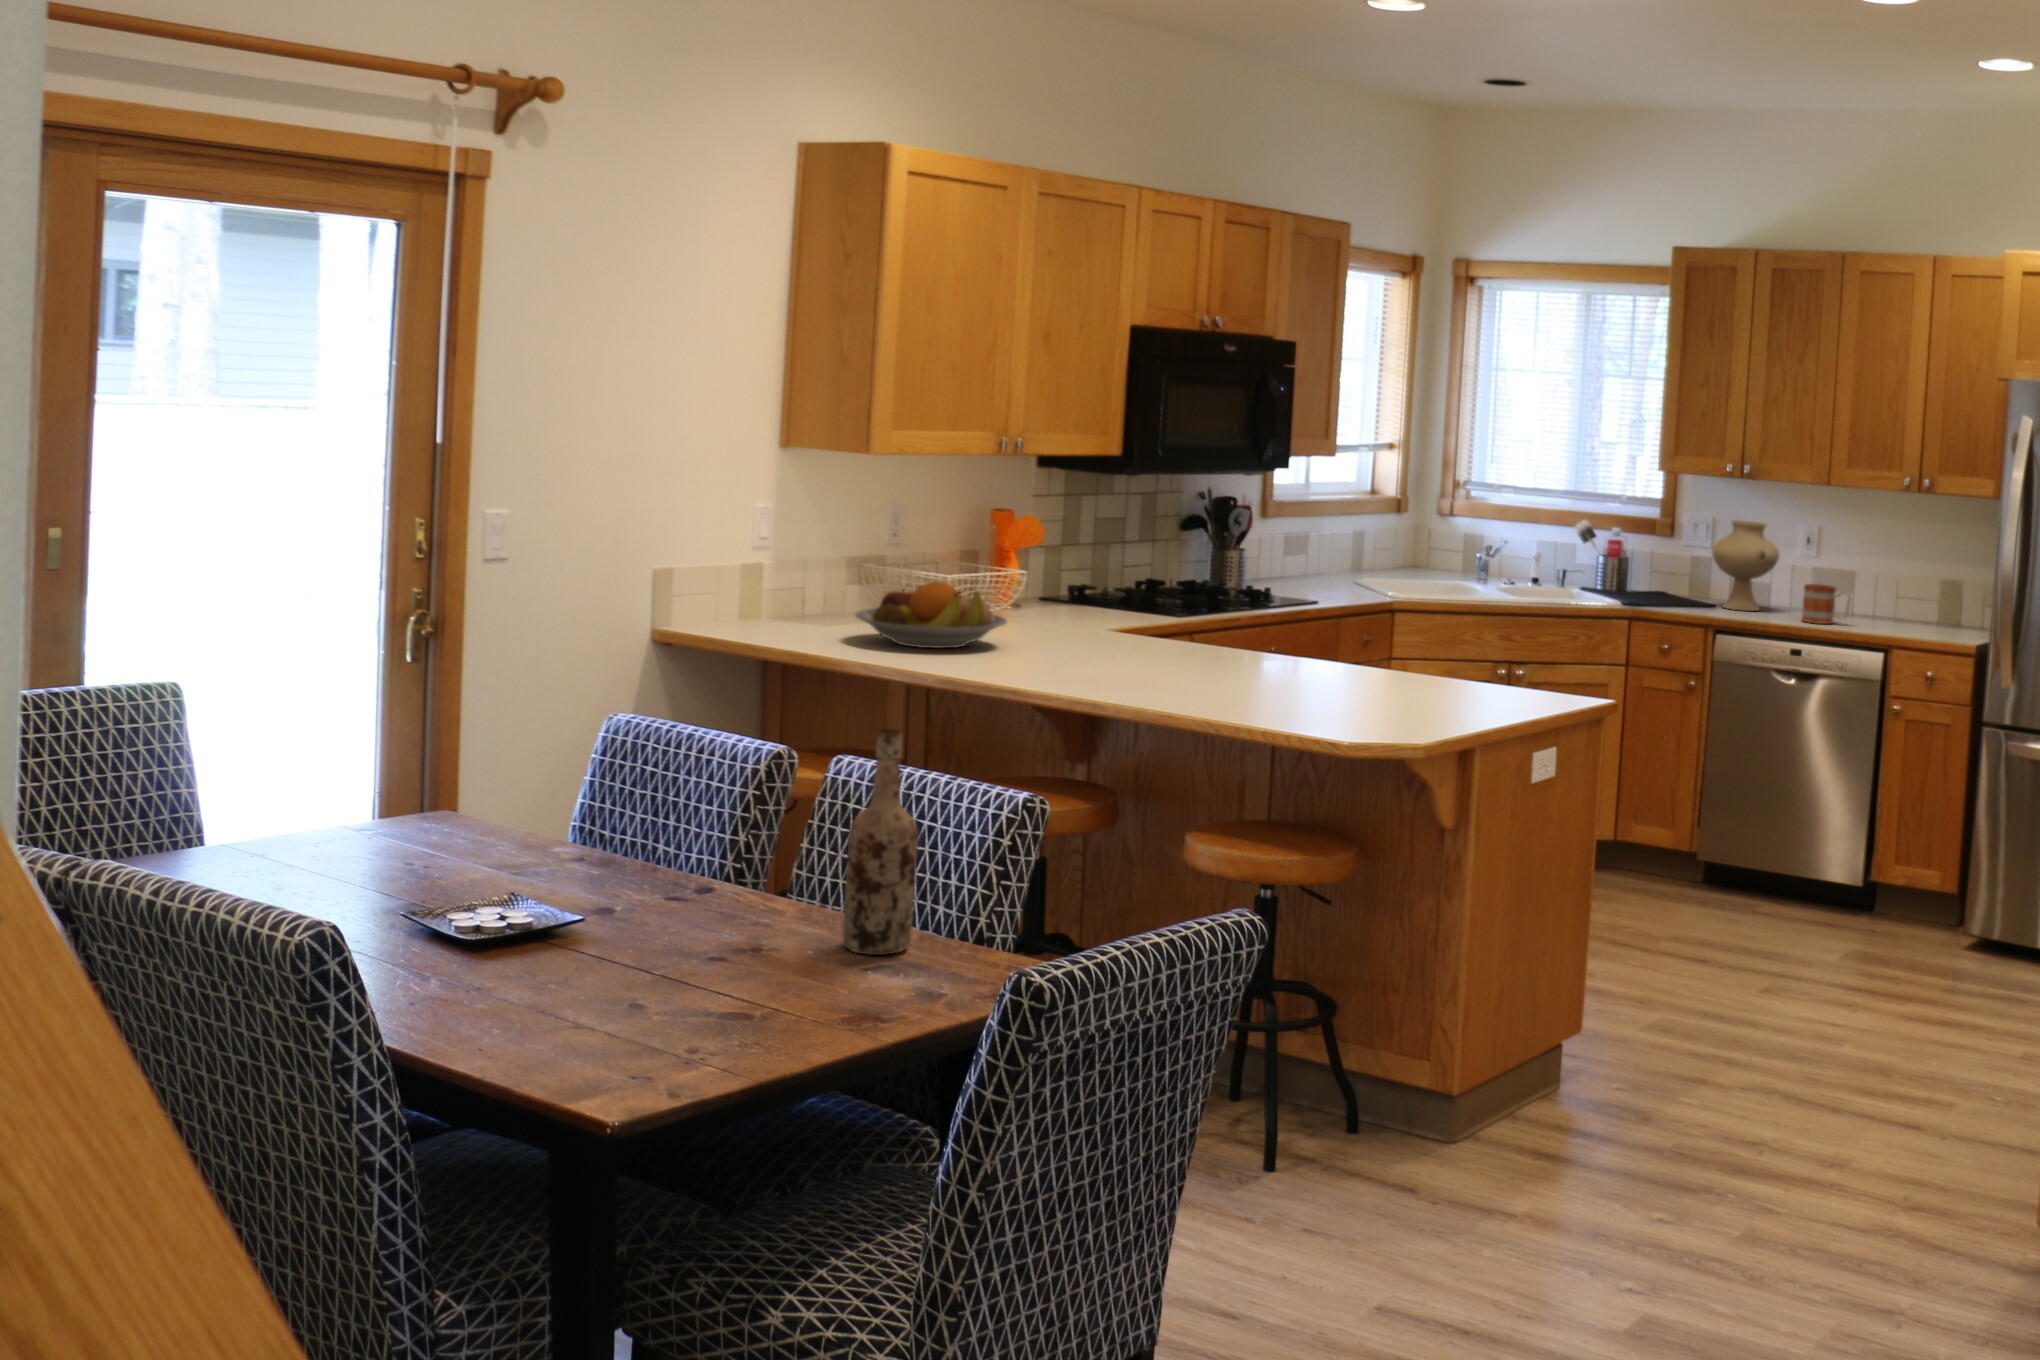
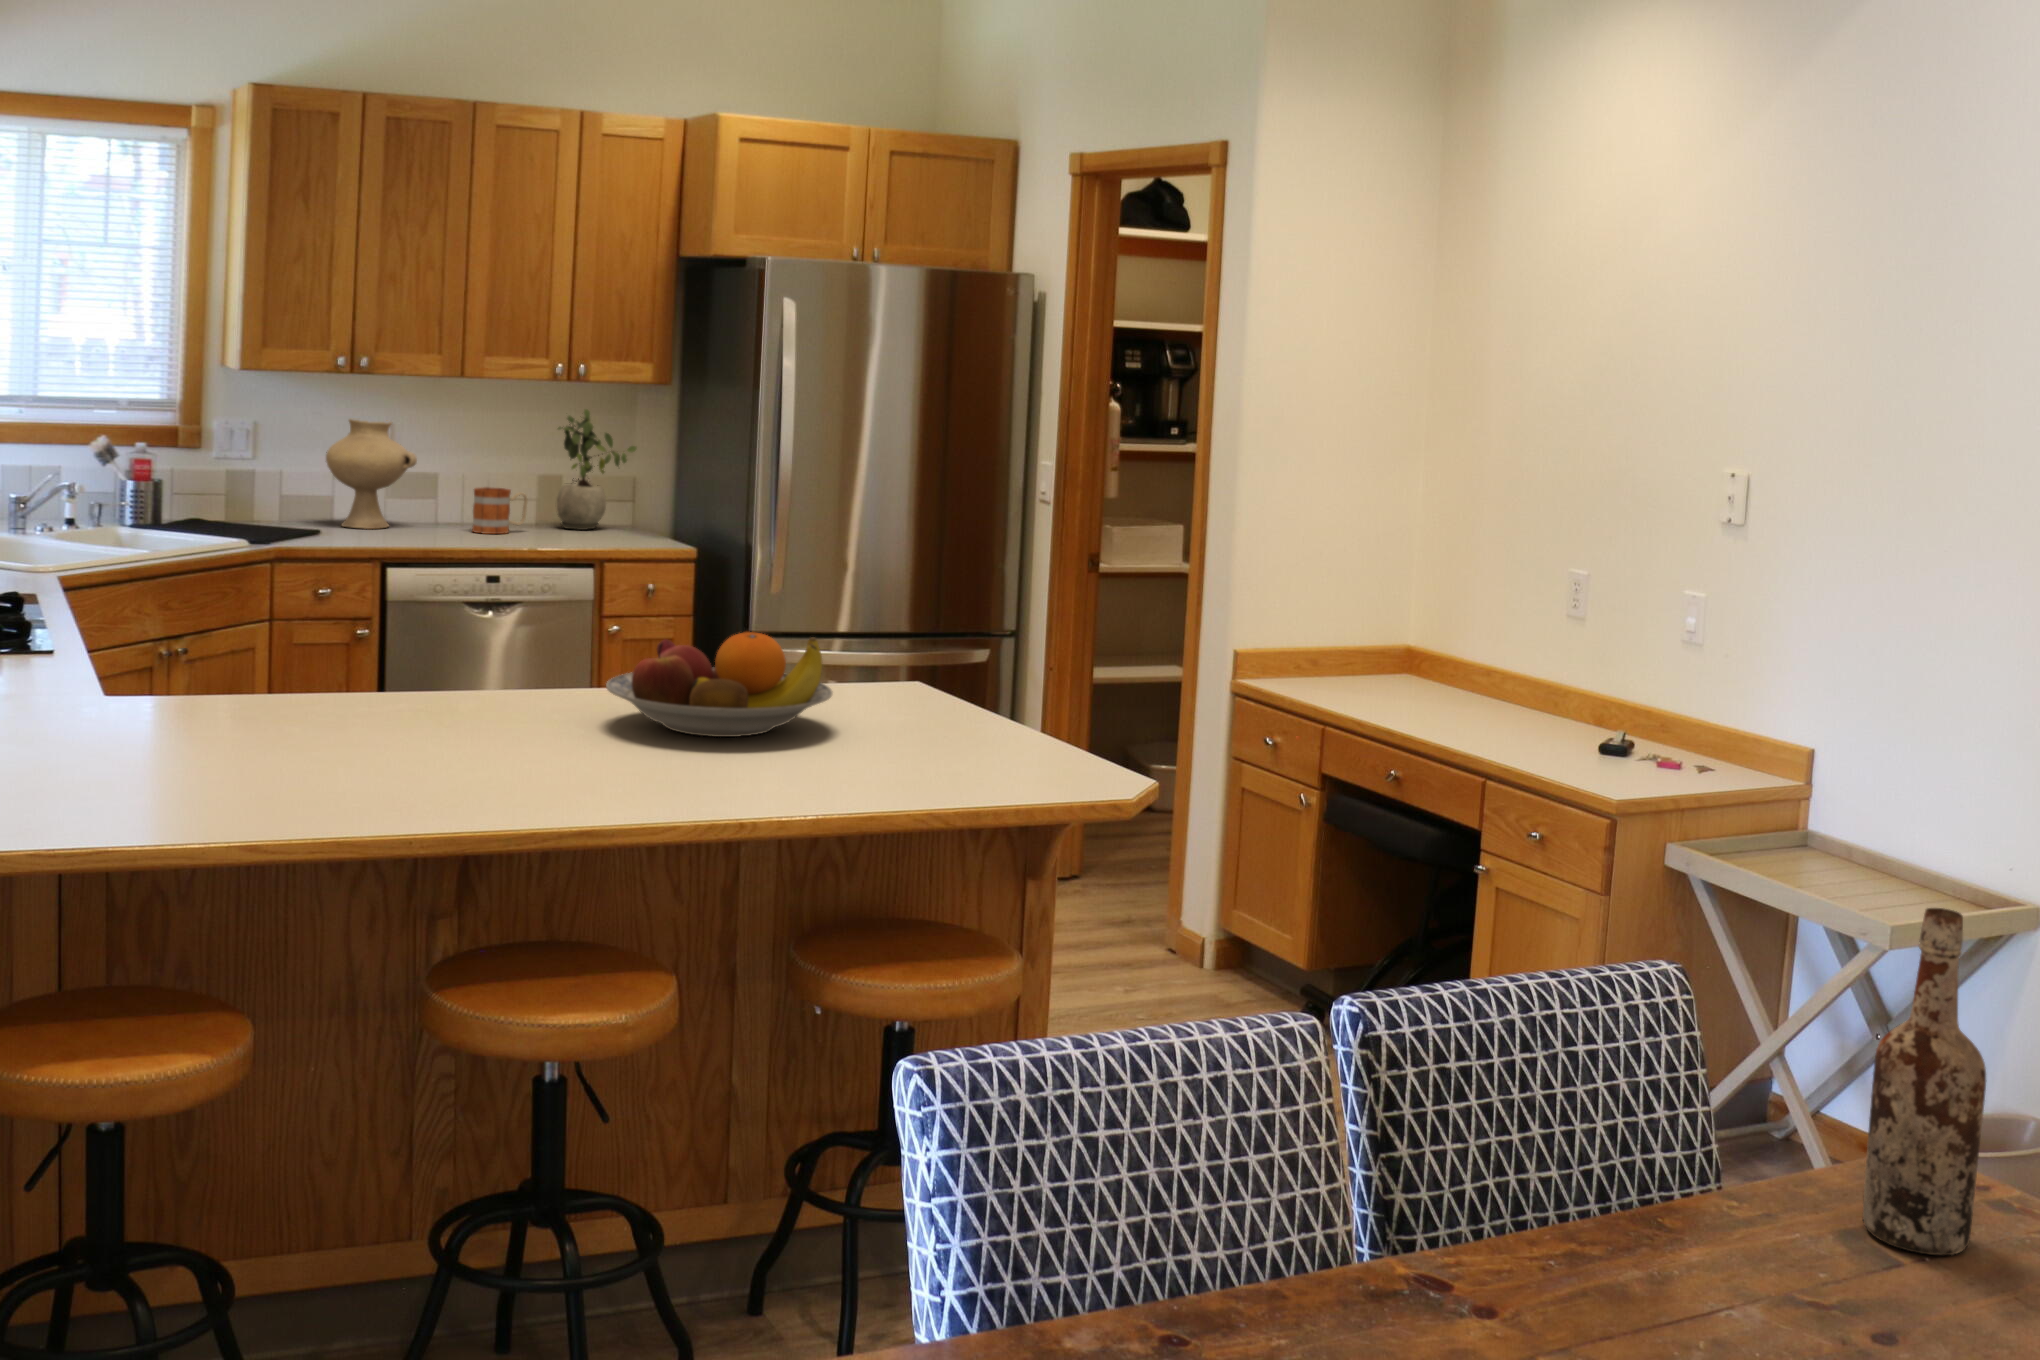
potted plant: none [1890,524,1949,632] -> present [557,409,637,530]
fruit bowl: present [855,582,1007,648] -> present [606,632,832,737]

